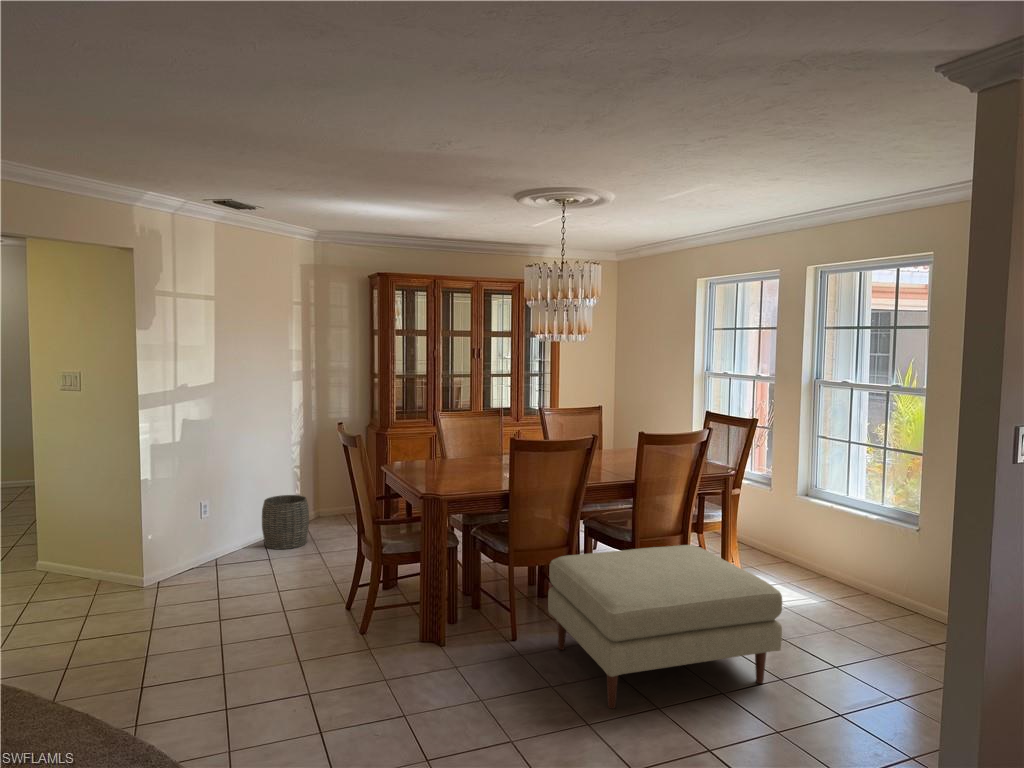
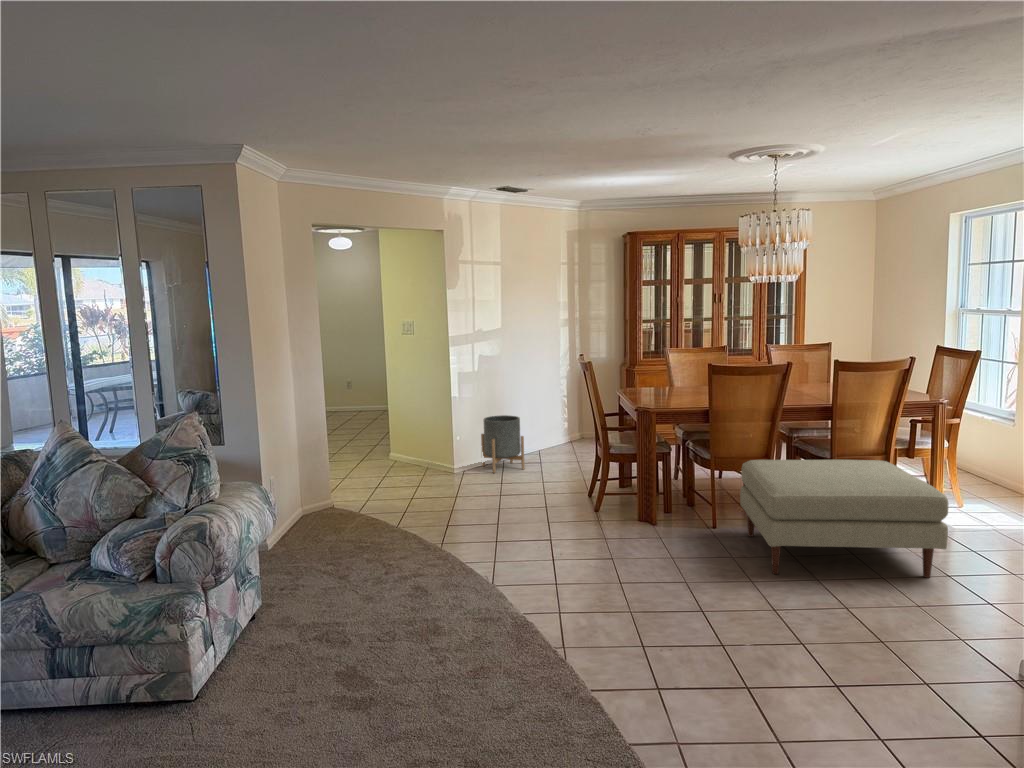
woven basket: present [262,495,309,549] -> none [537,417,572,457]
planter: none [185,501,249,583] -> present [481,415,525,473]

